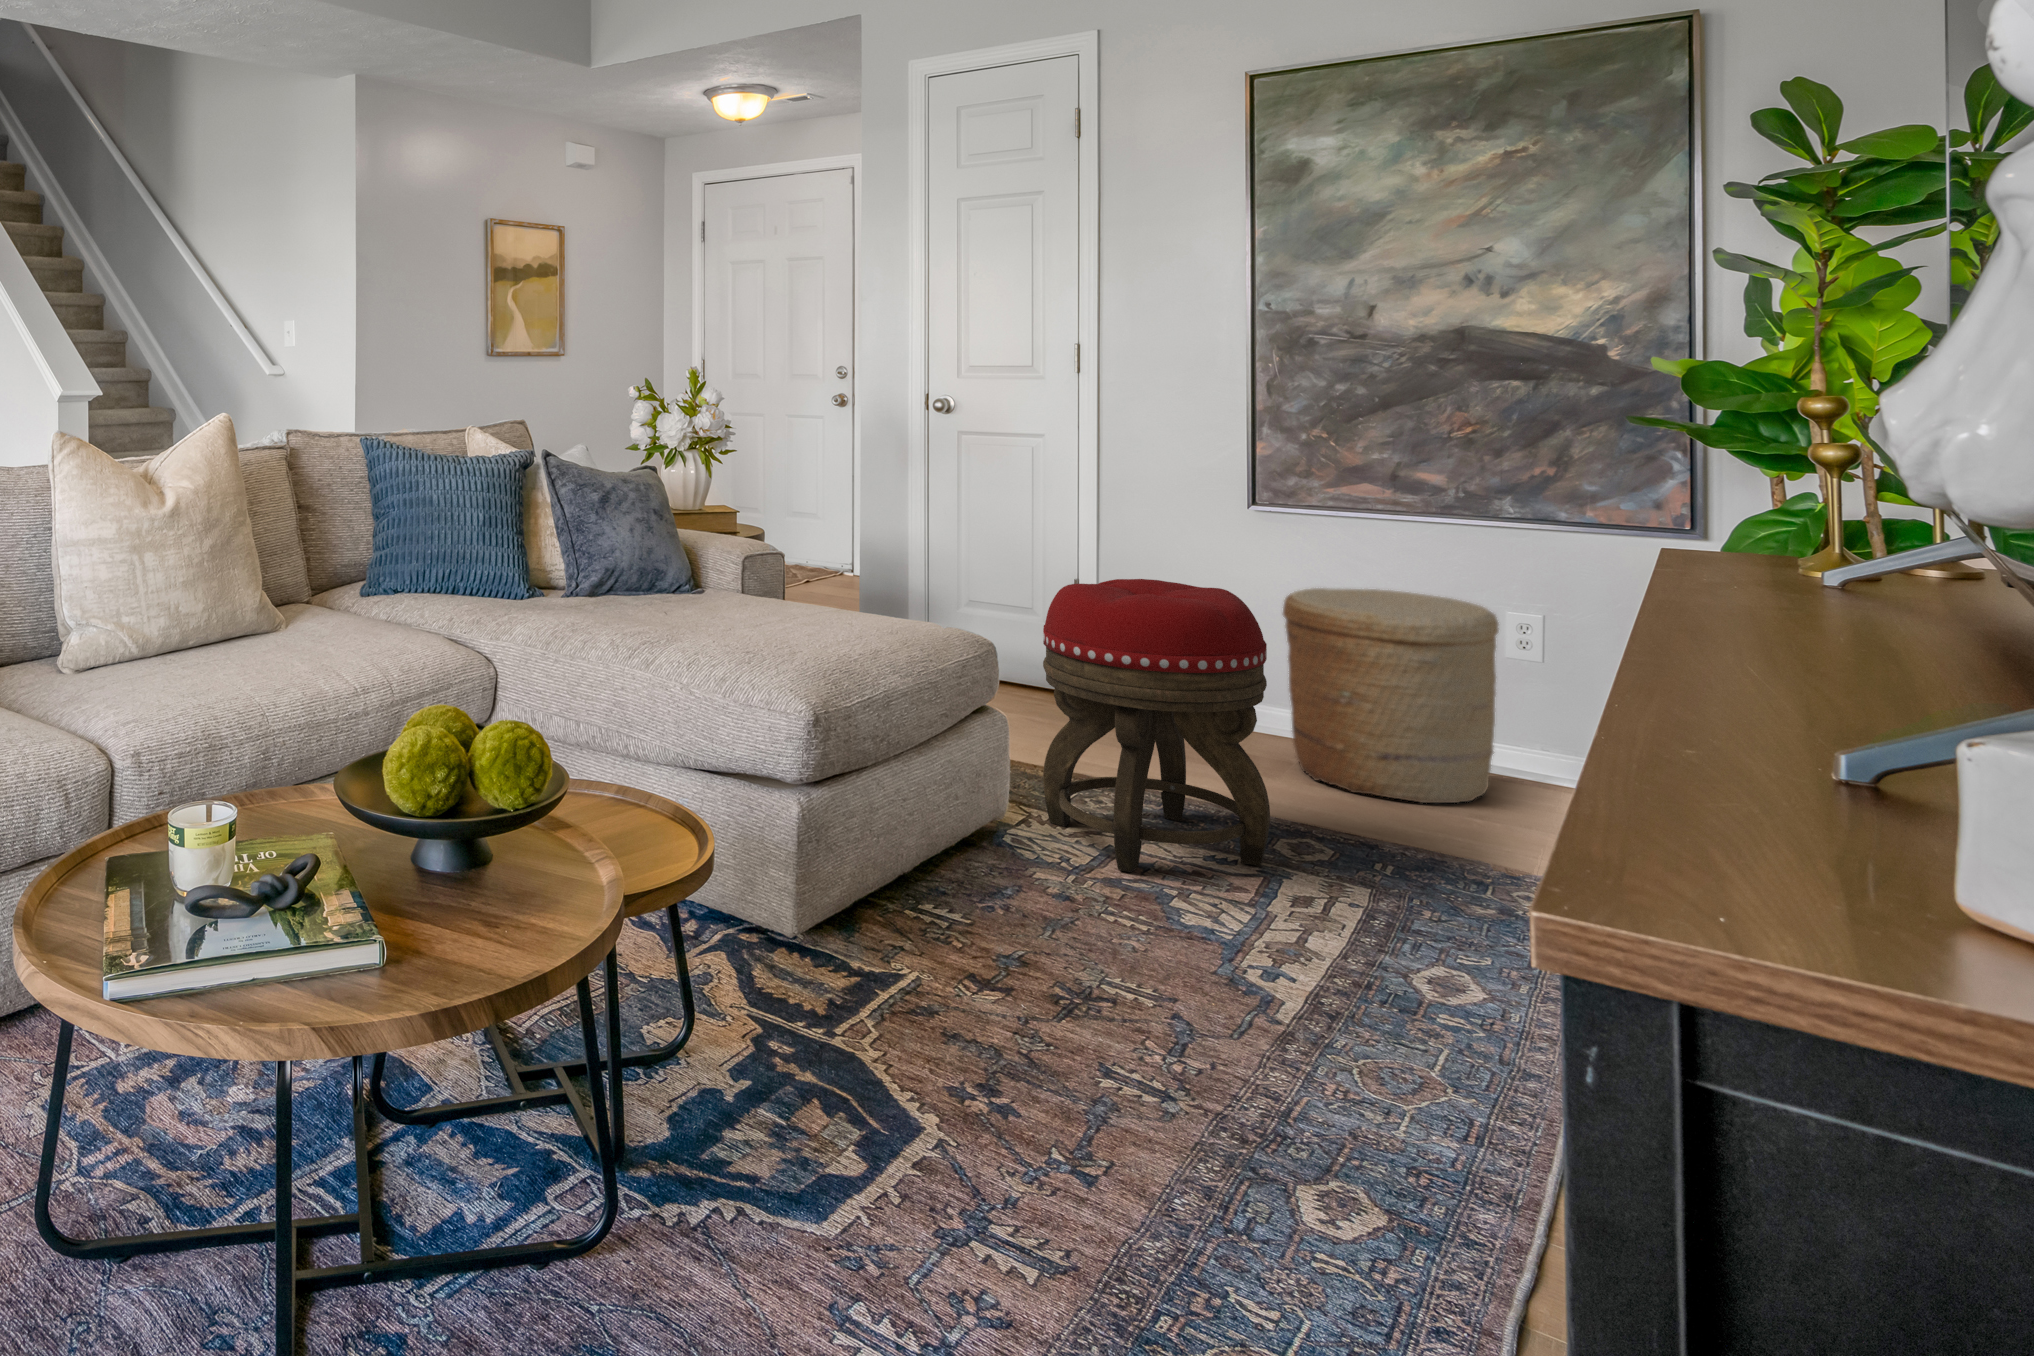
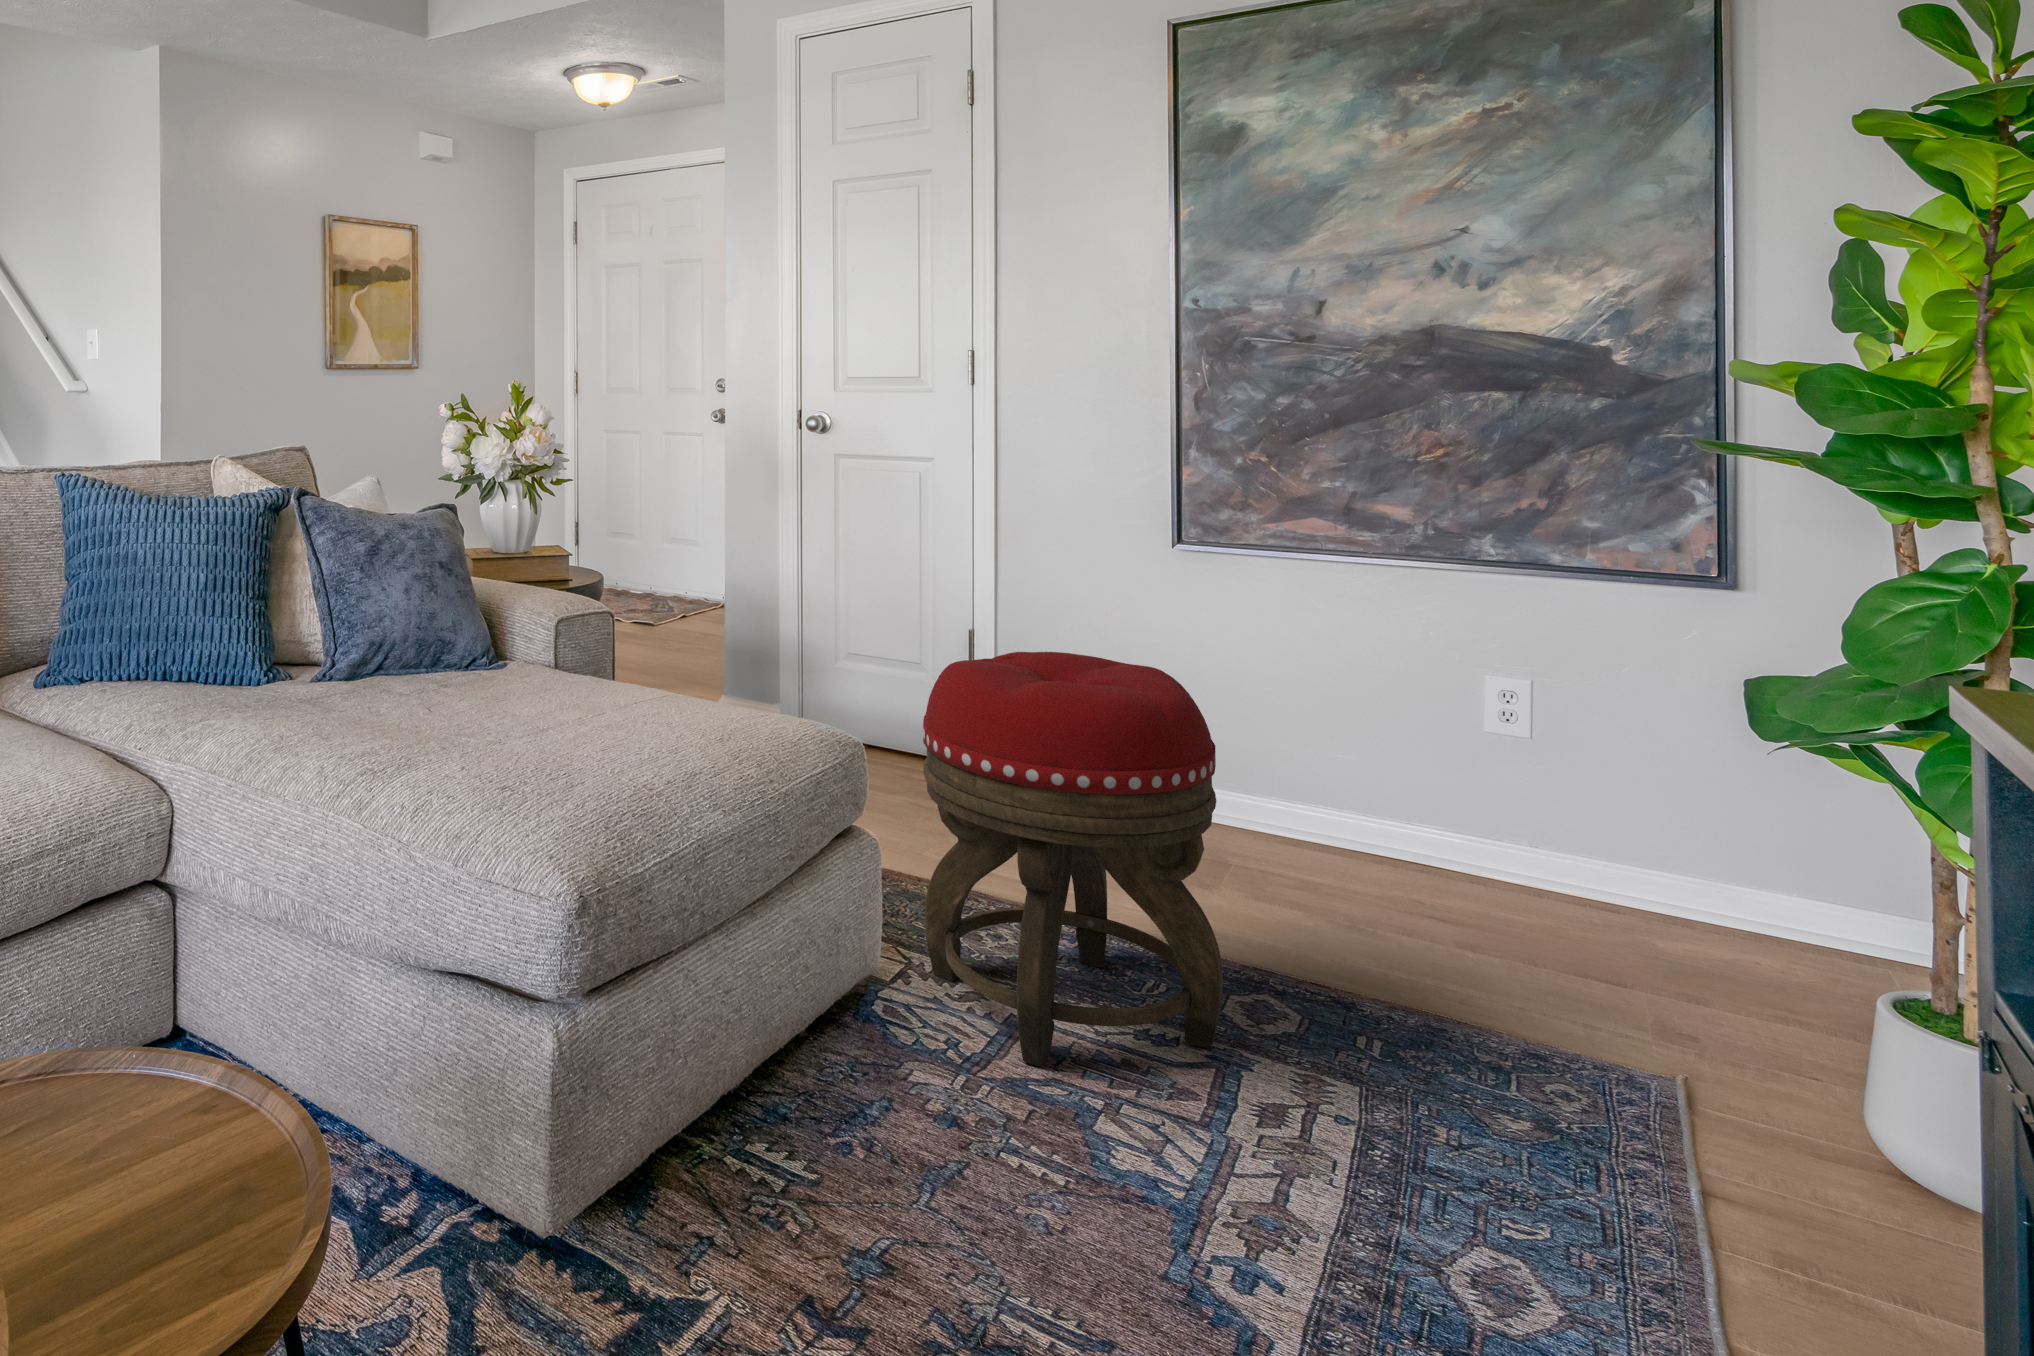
woven basket: present [1283,588,1499,803] -> none [1217,646,1486,928]

